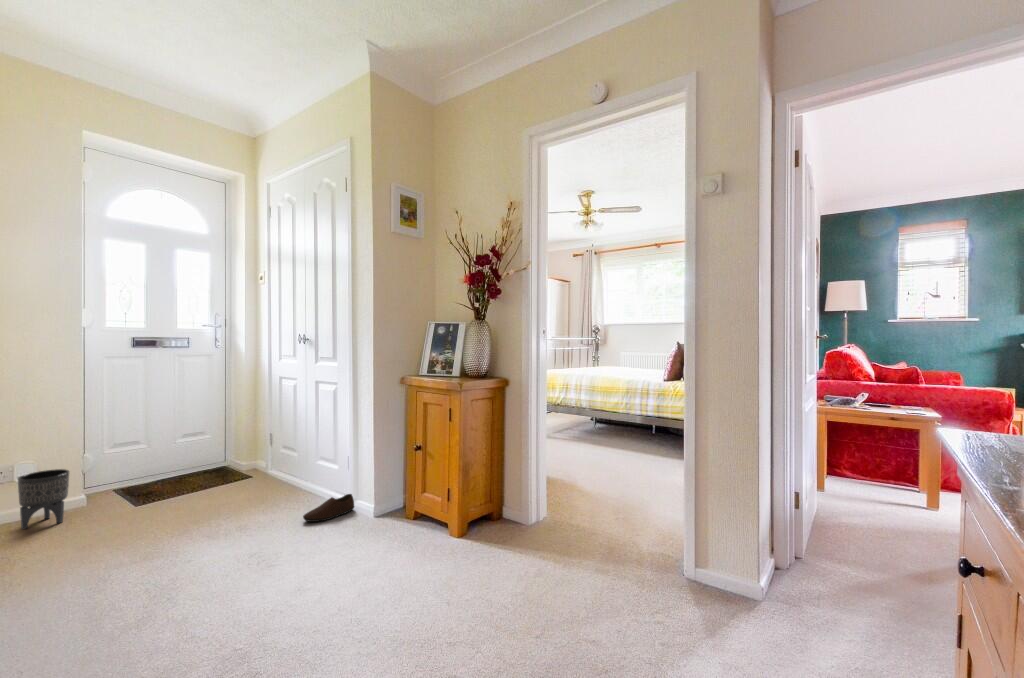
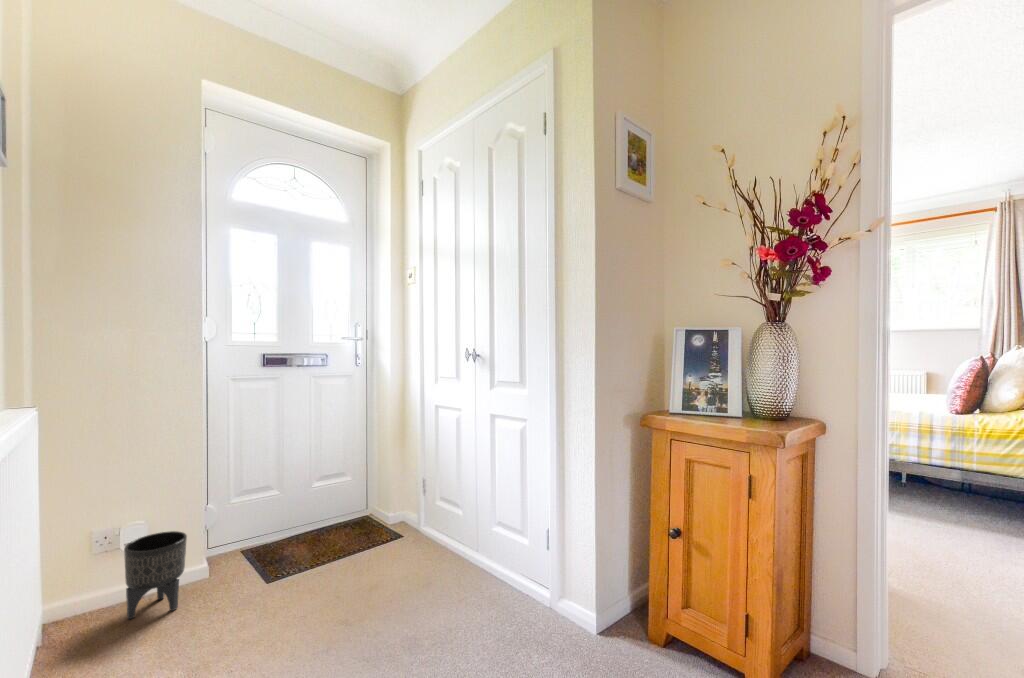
shoe: present [303,494,354,522] -> none [497,596,566,650]

